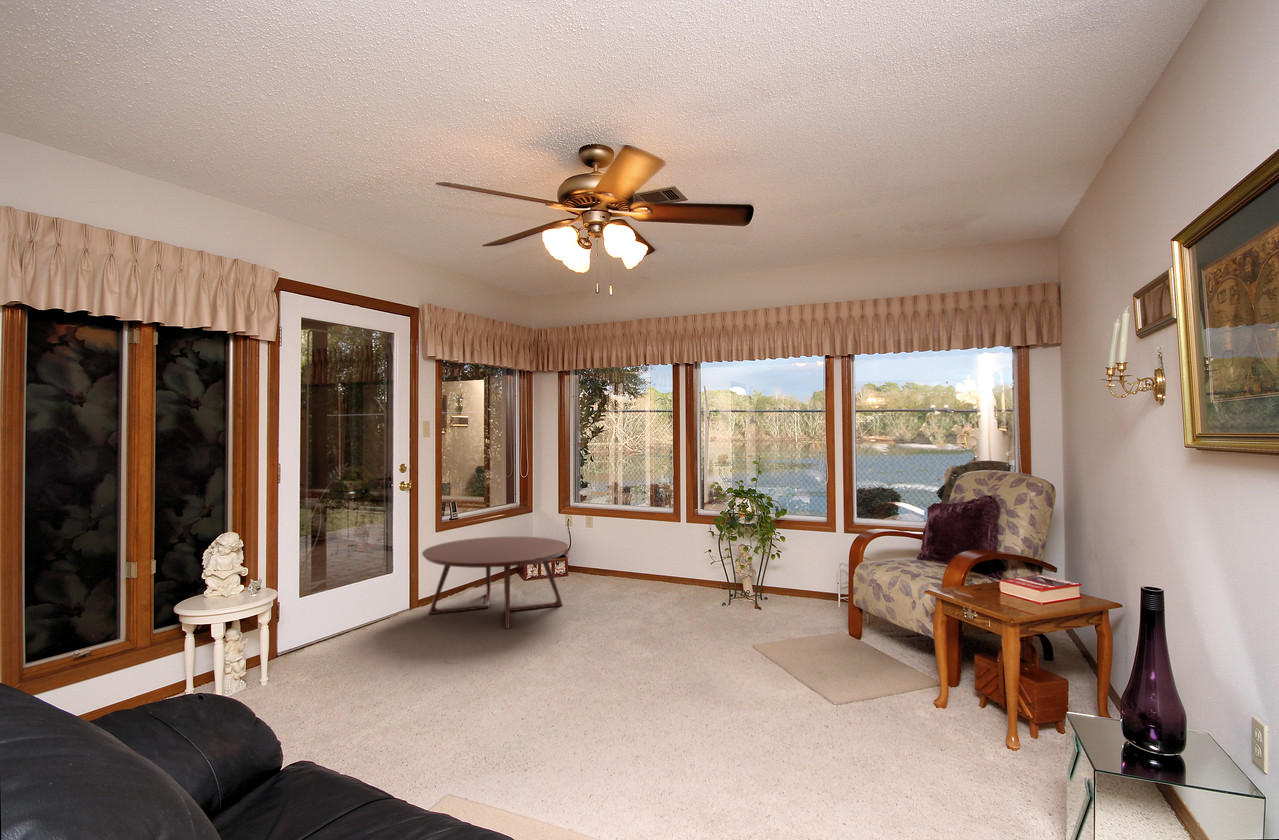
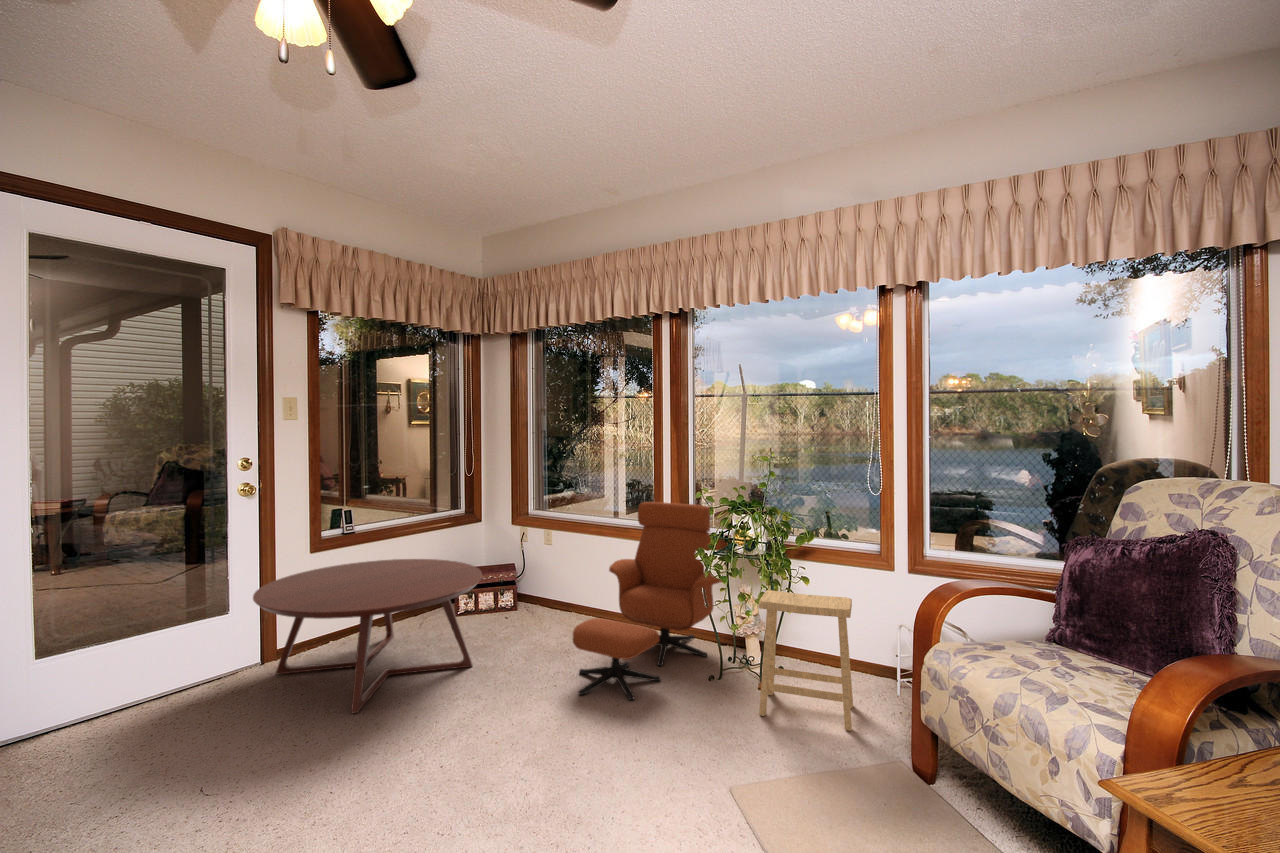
lounge chair: none [635,492,729,616] -> present [573,502,722,700]
footstool: none [759,545,815,622] -> present [759,590,853,731]

